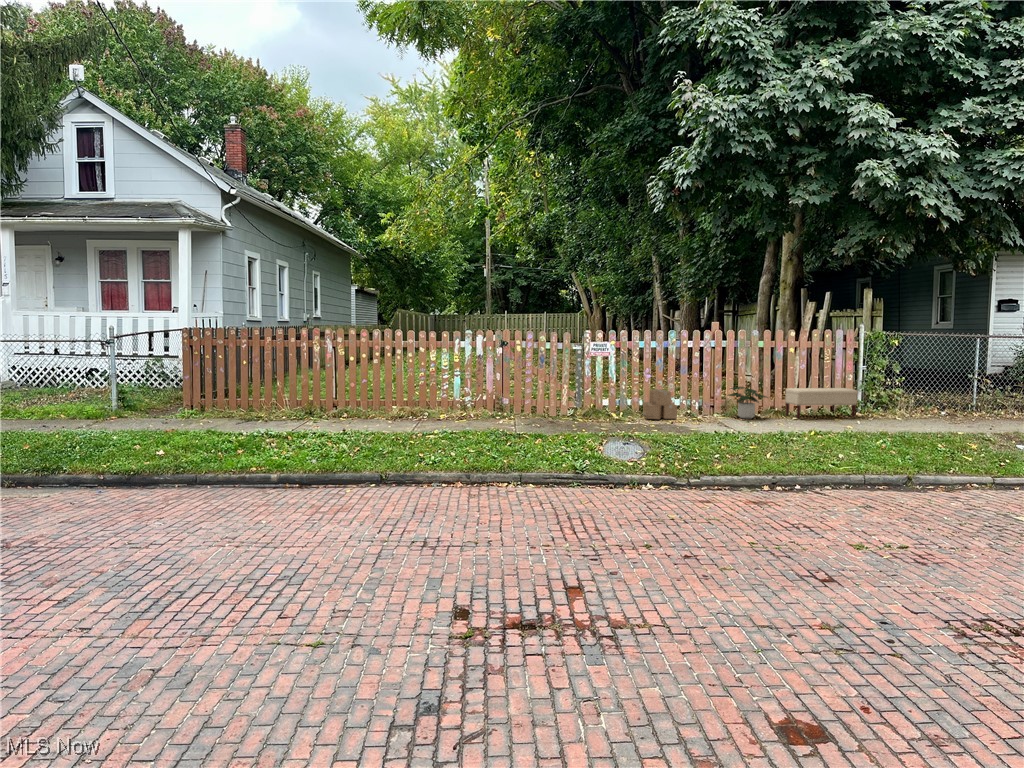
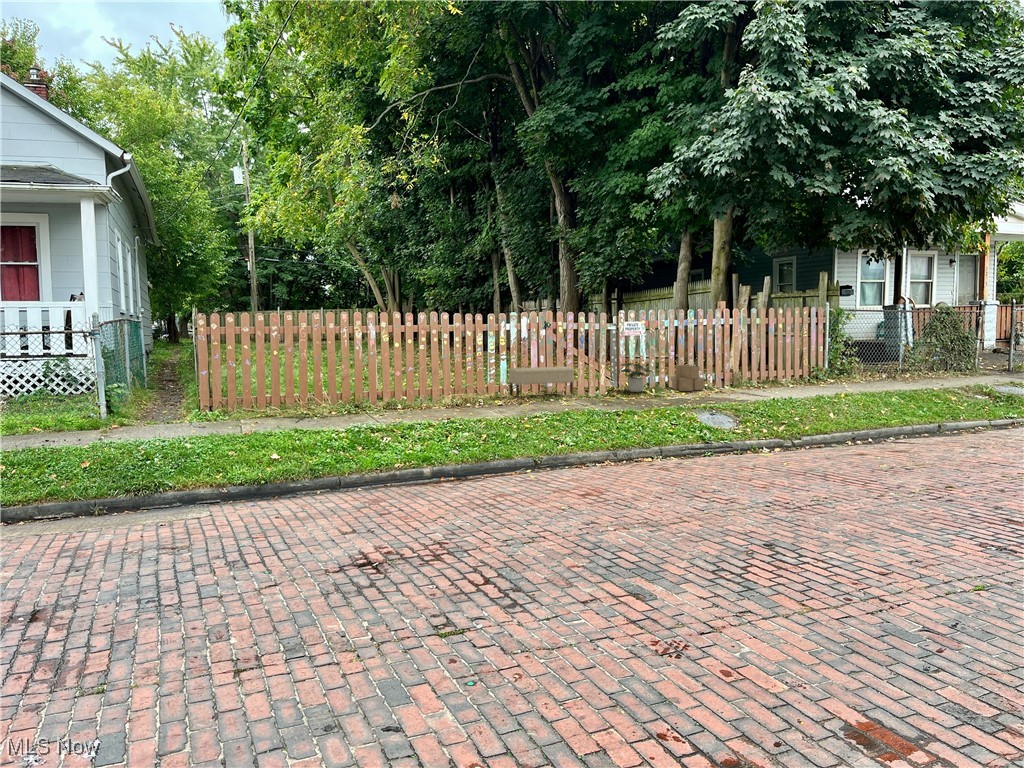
potted plant: present [729,387,767,419] -> present [620,363,653,392]
bench: present [785,388,858,418] -> present [509,366,574,397]

